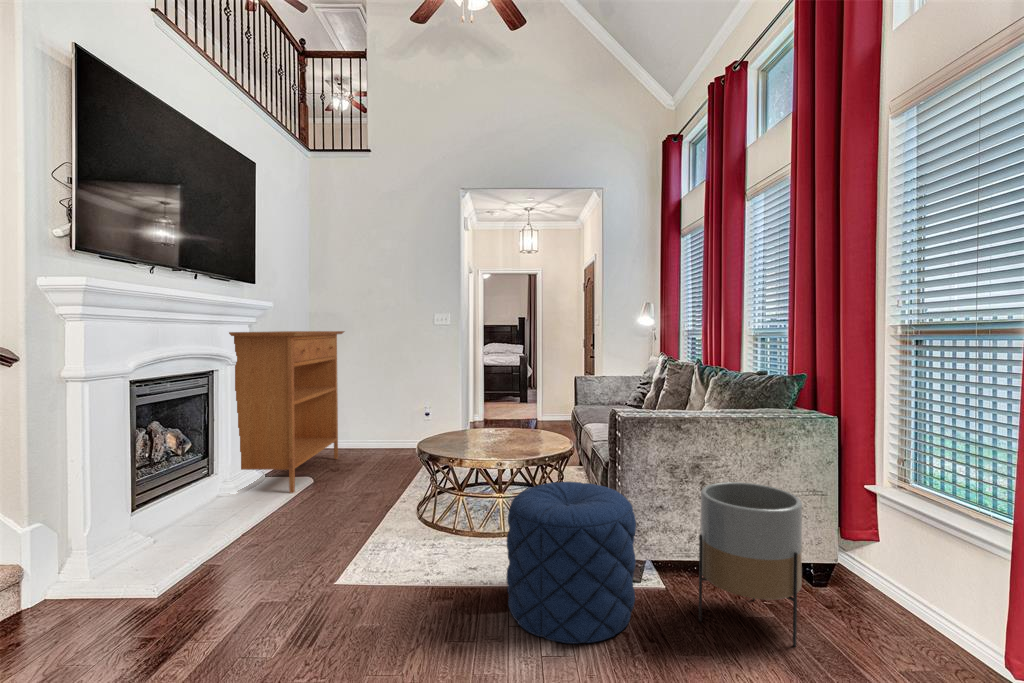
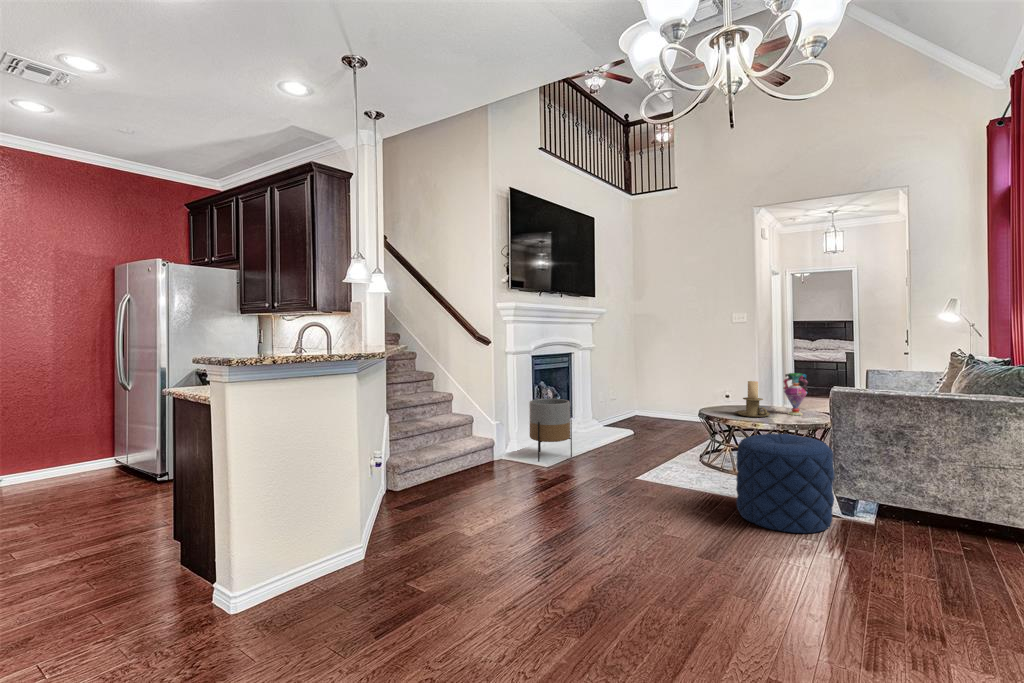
console table: present [229,331,344,493] -> none [579,328,659,437]
vase: none [525,389,554,443] -> present [784,373,808,415]
candle holder: none [472,403,516,453] -> present [736,381,770,417]
planter: present [699,482,802,646] -> present [529,399,572,462]

